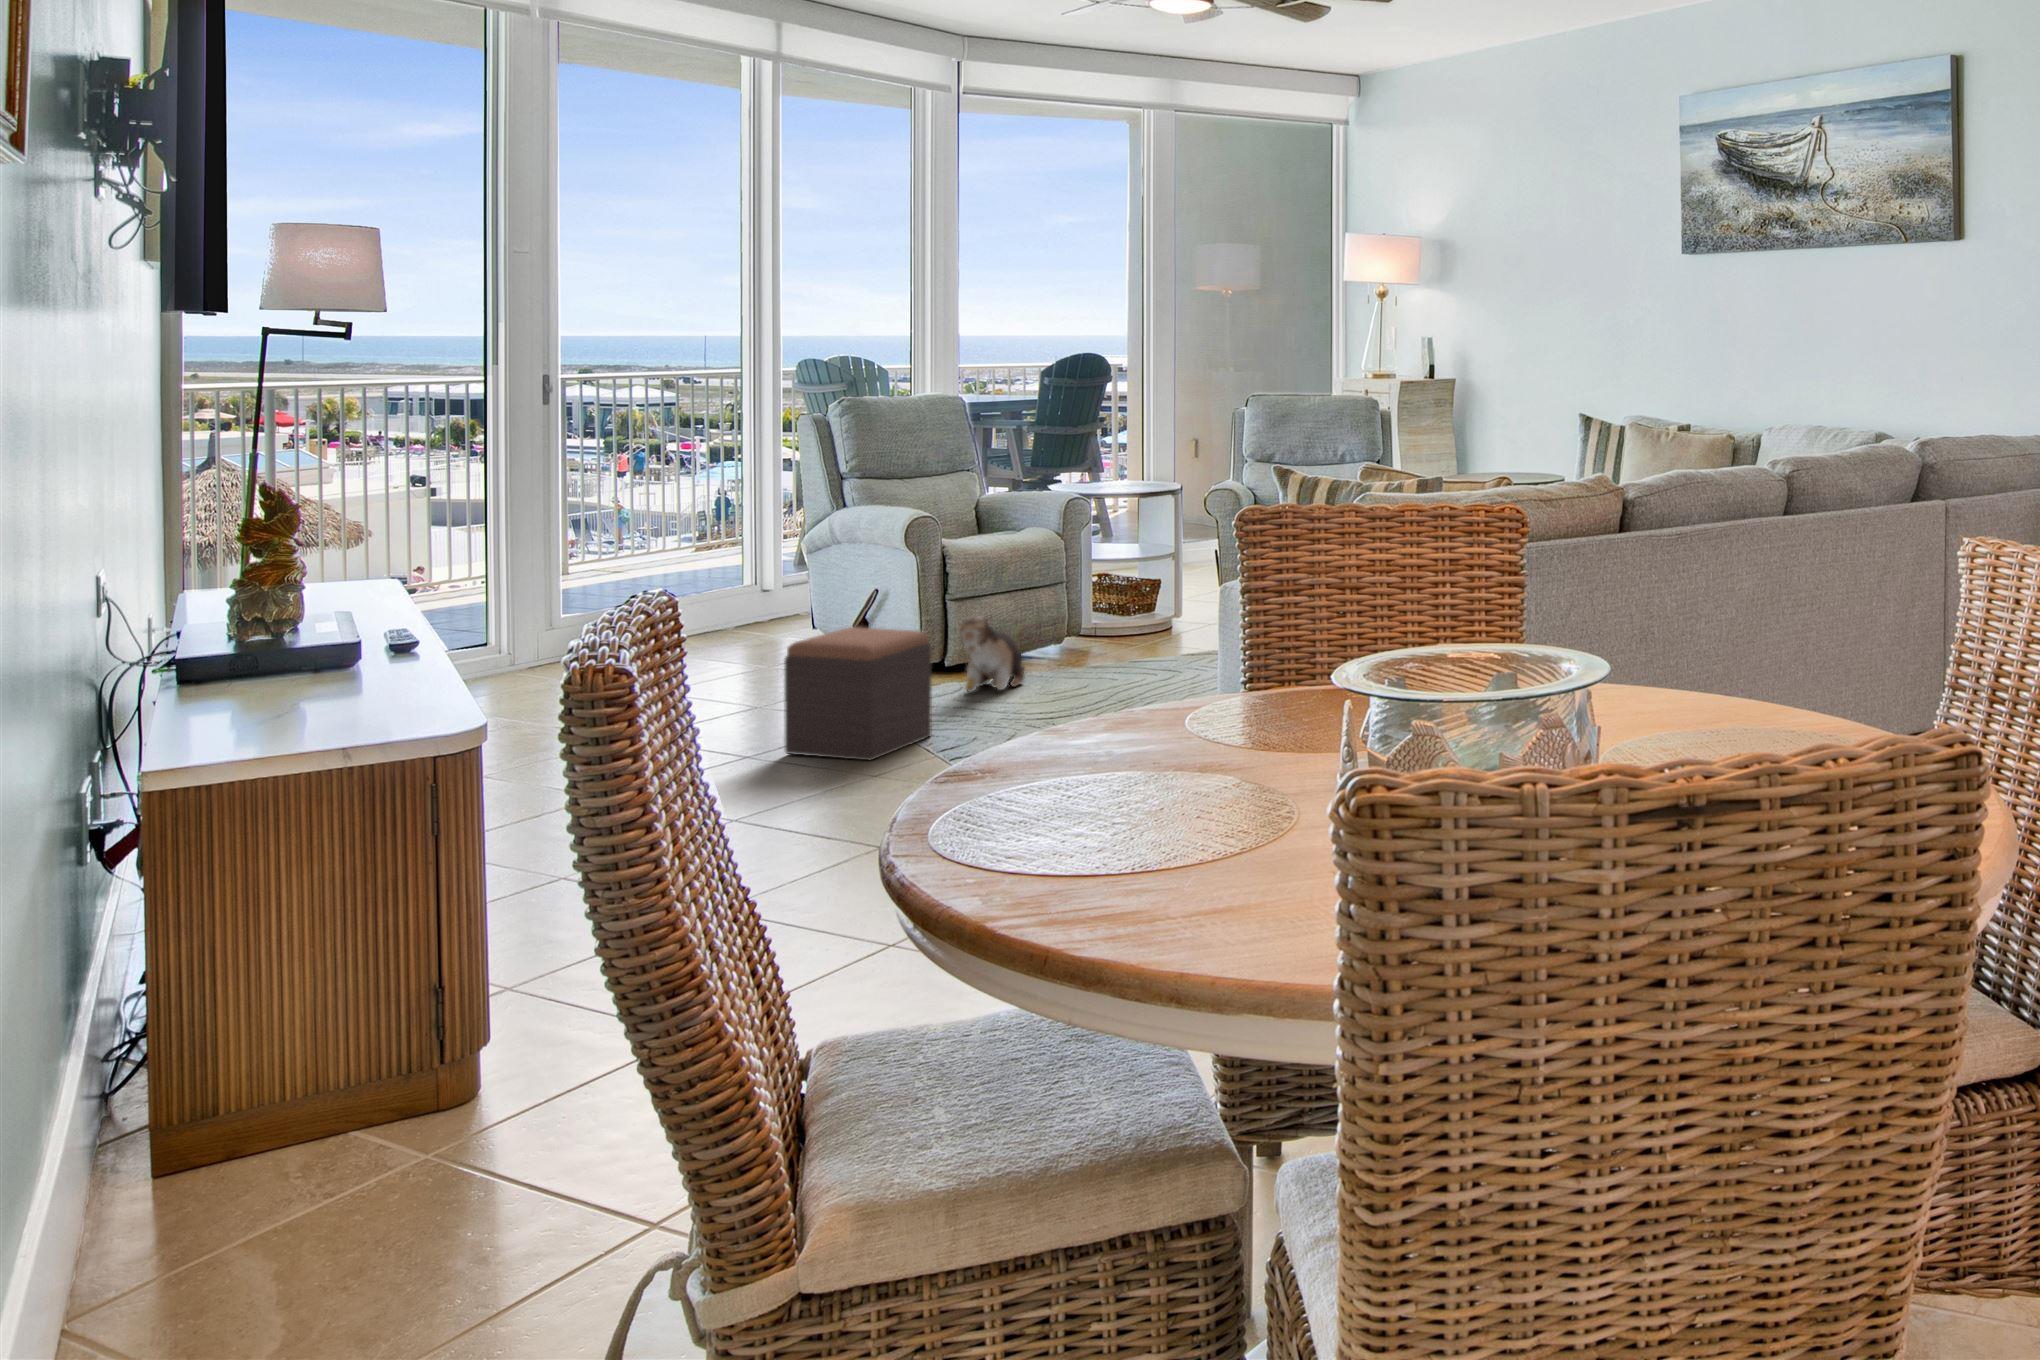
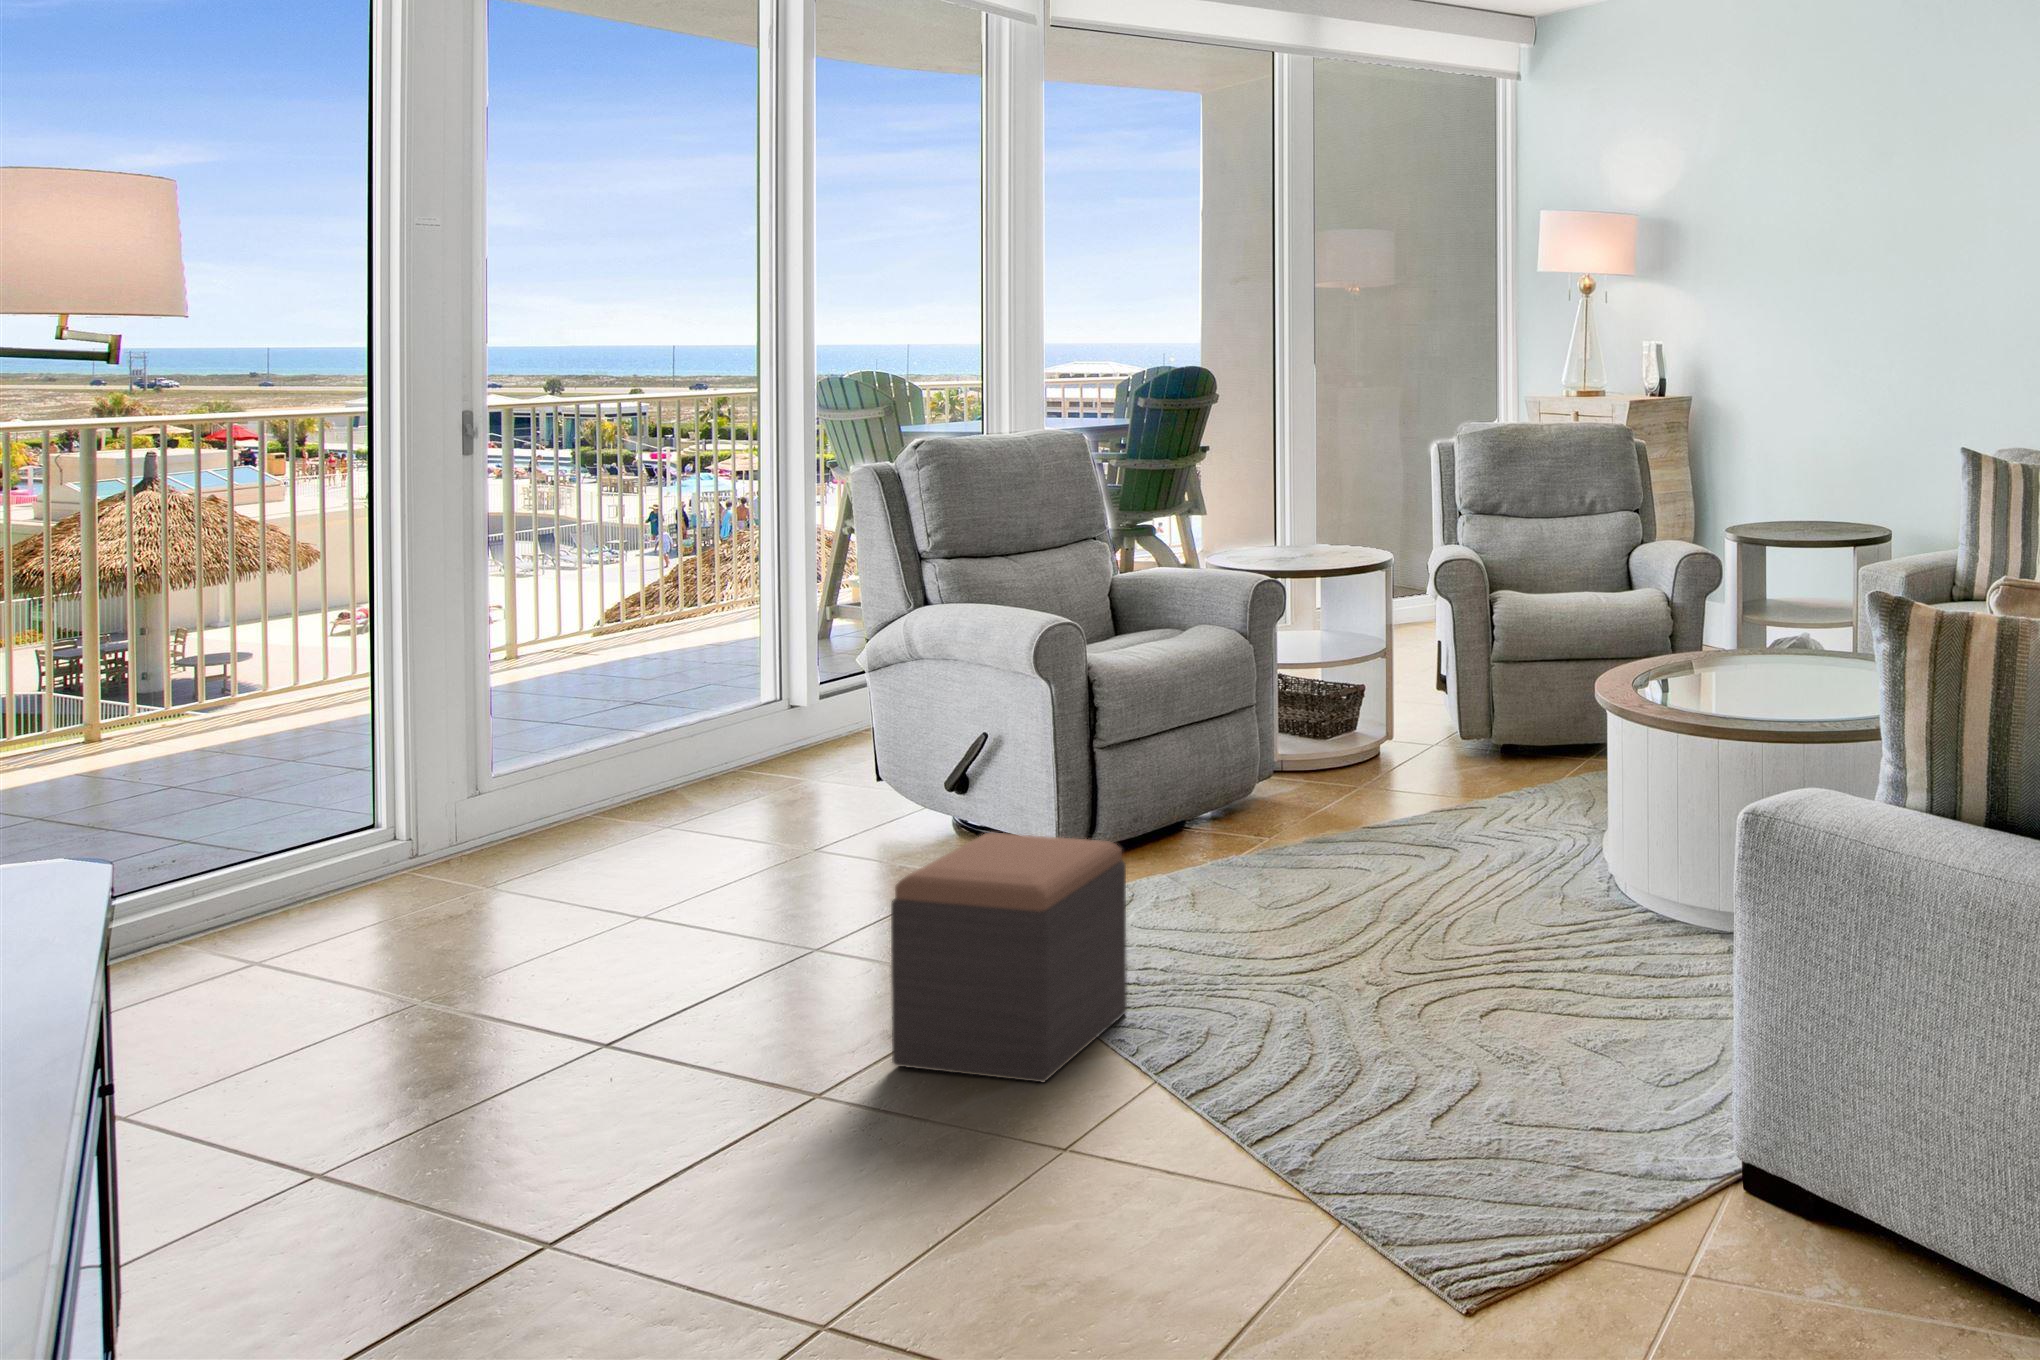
plush toy: present [960,616,1025,692] -> none [1126,785,1226,903]

